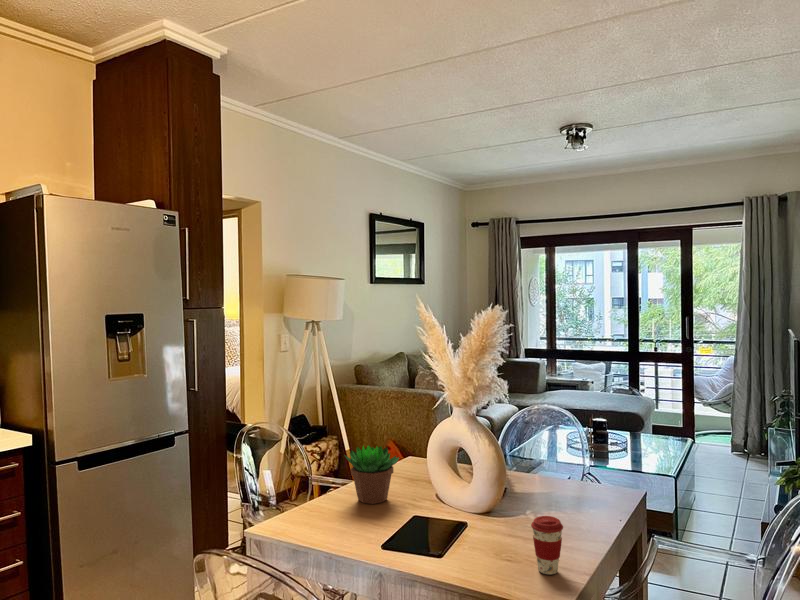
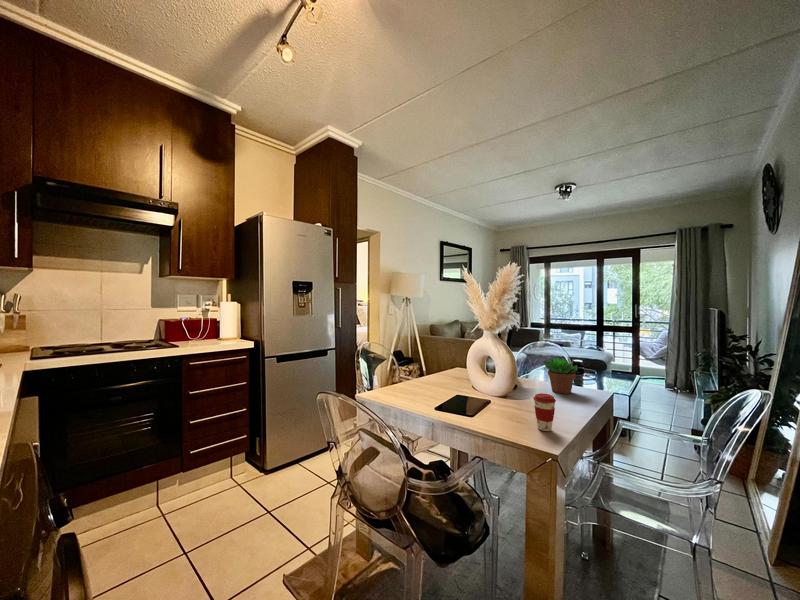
succulent plant: present [345,445,399,504] -> present [543,358,578,394]

